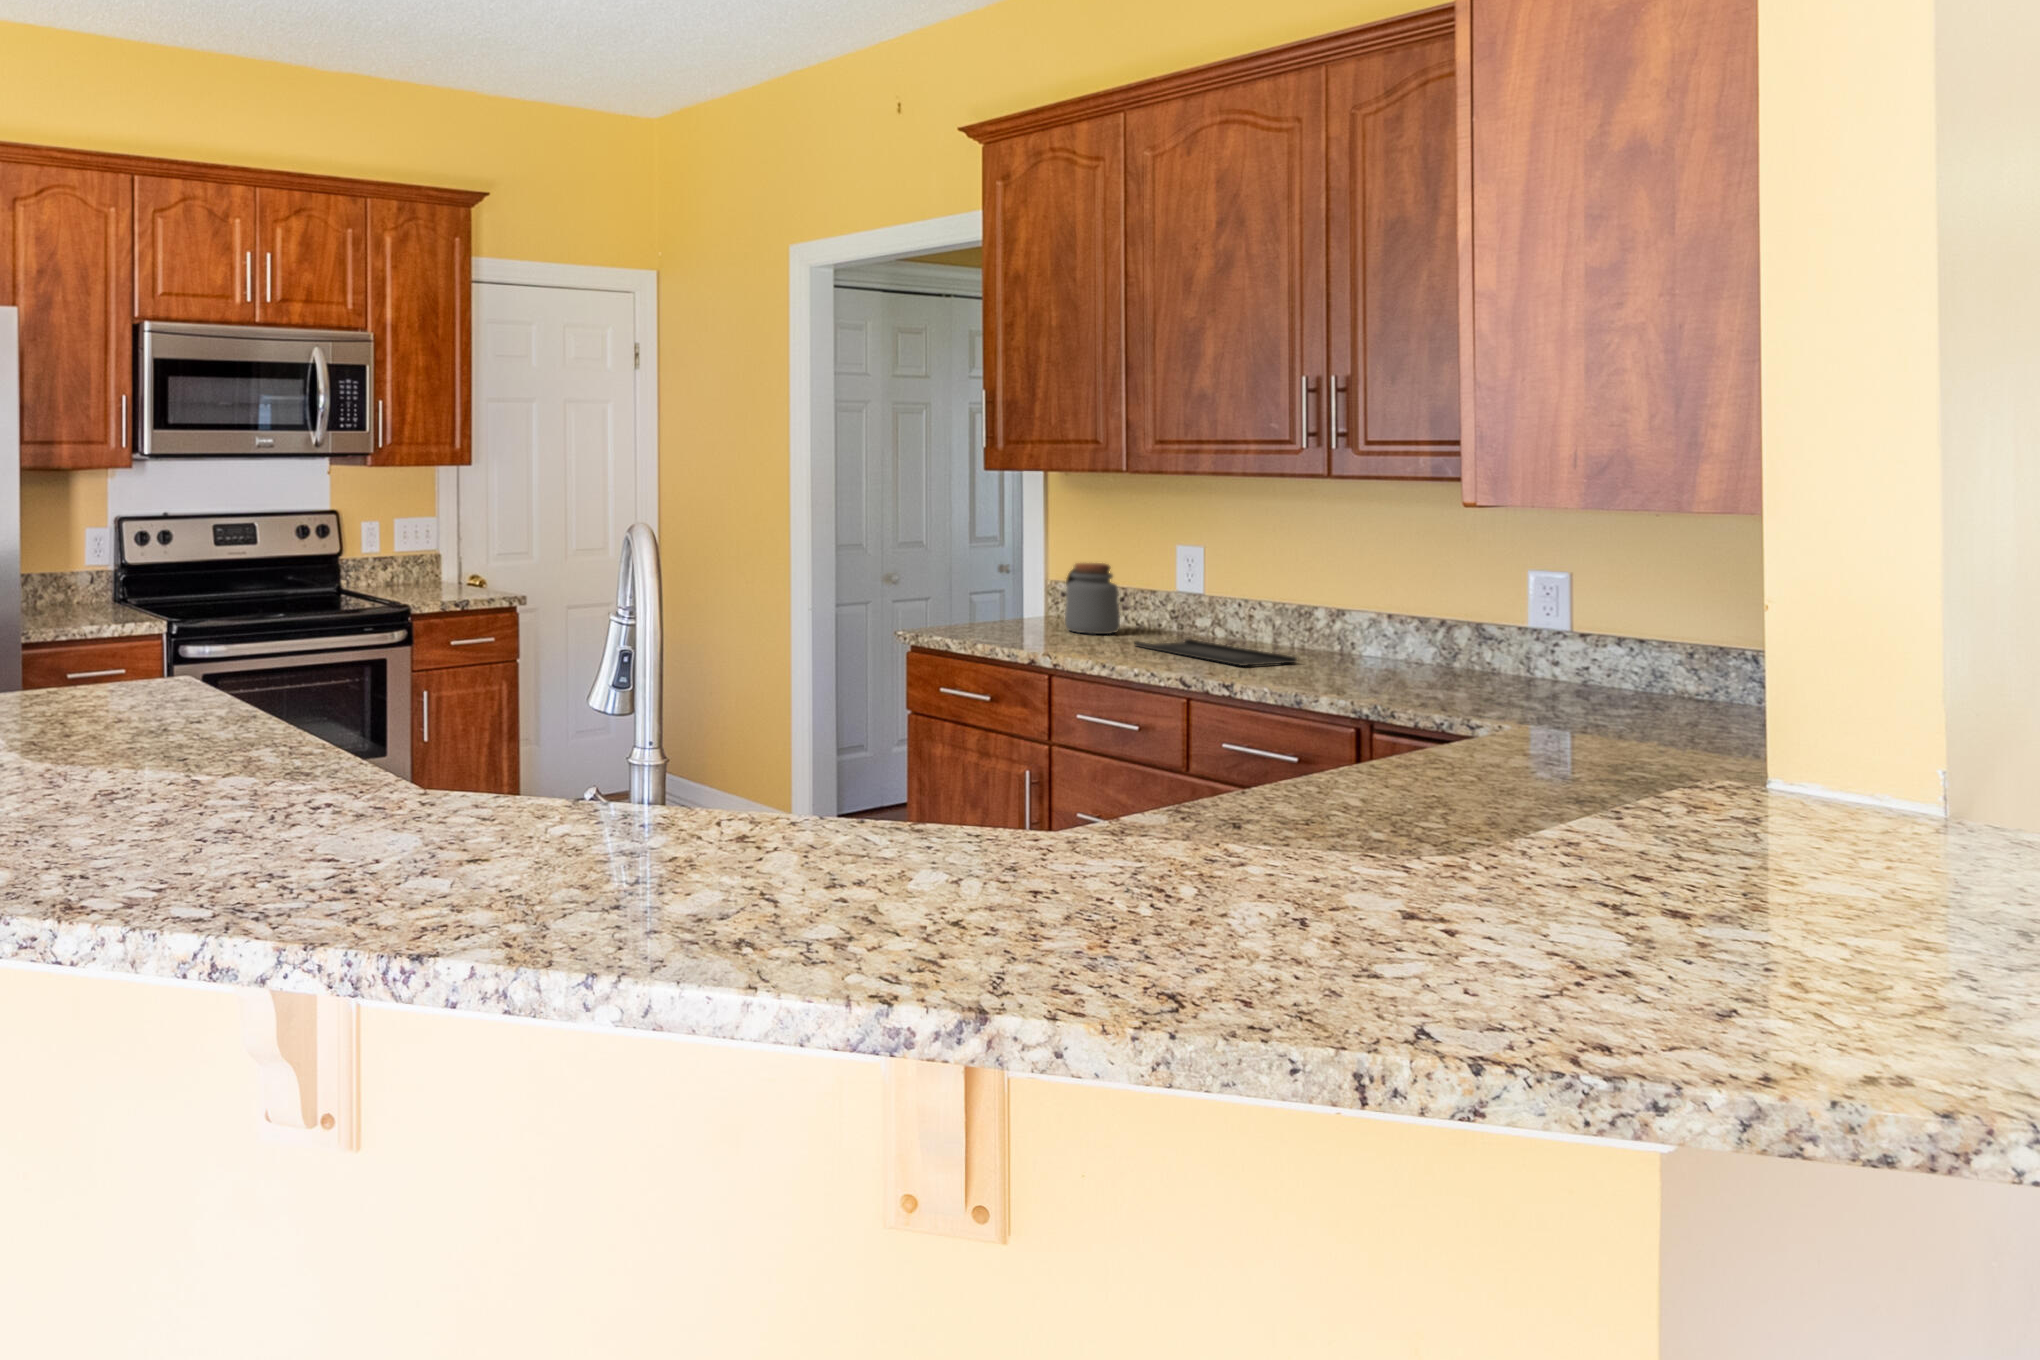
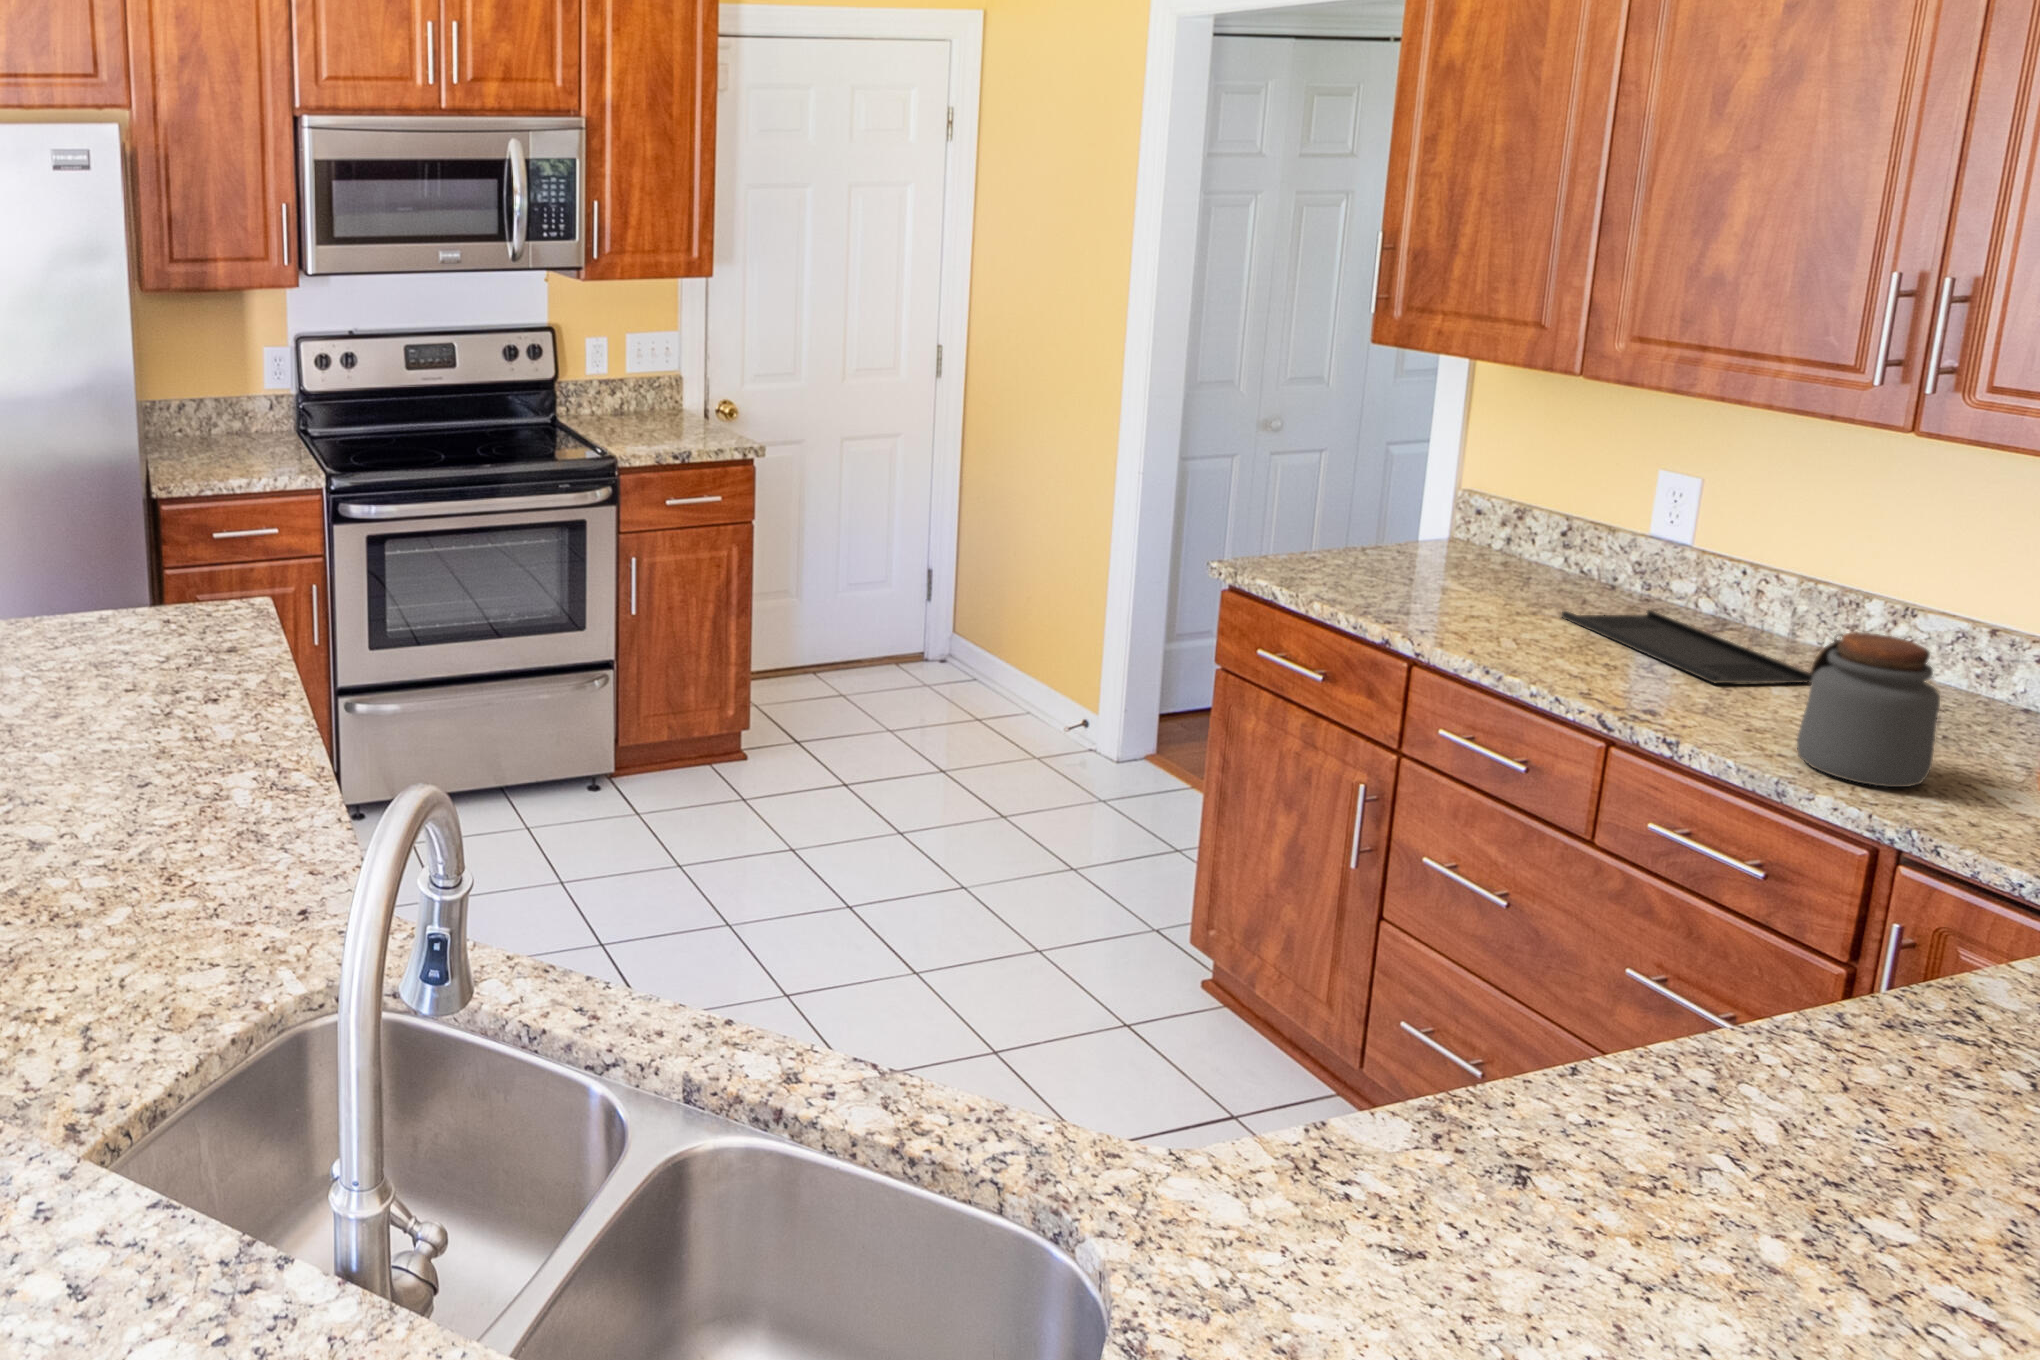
jar: present [1065,563,1120,634] -> present [1797,632,1940,787]

